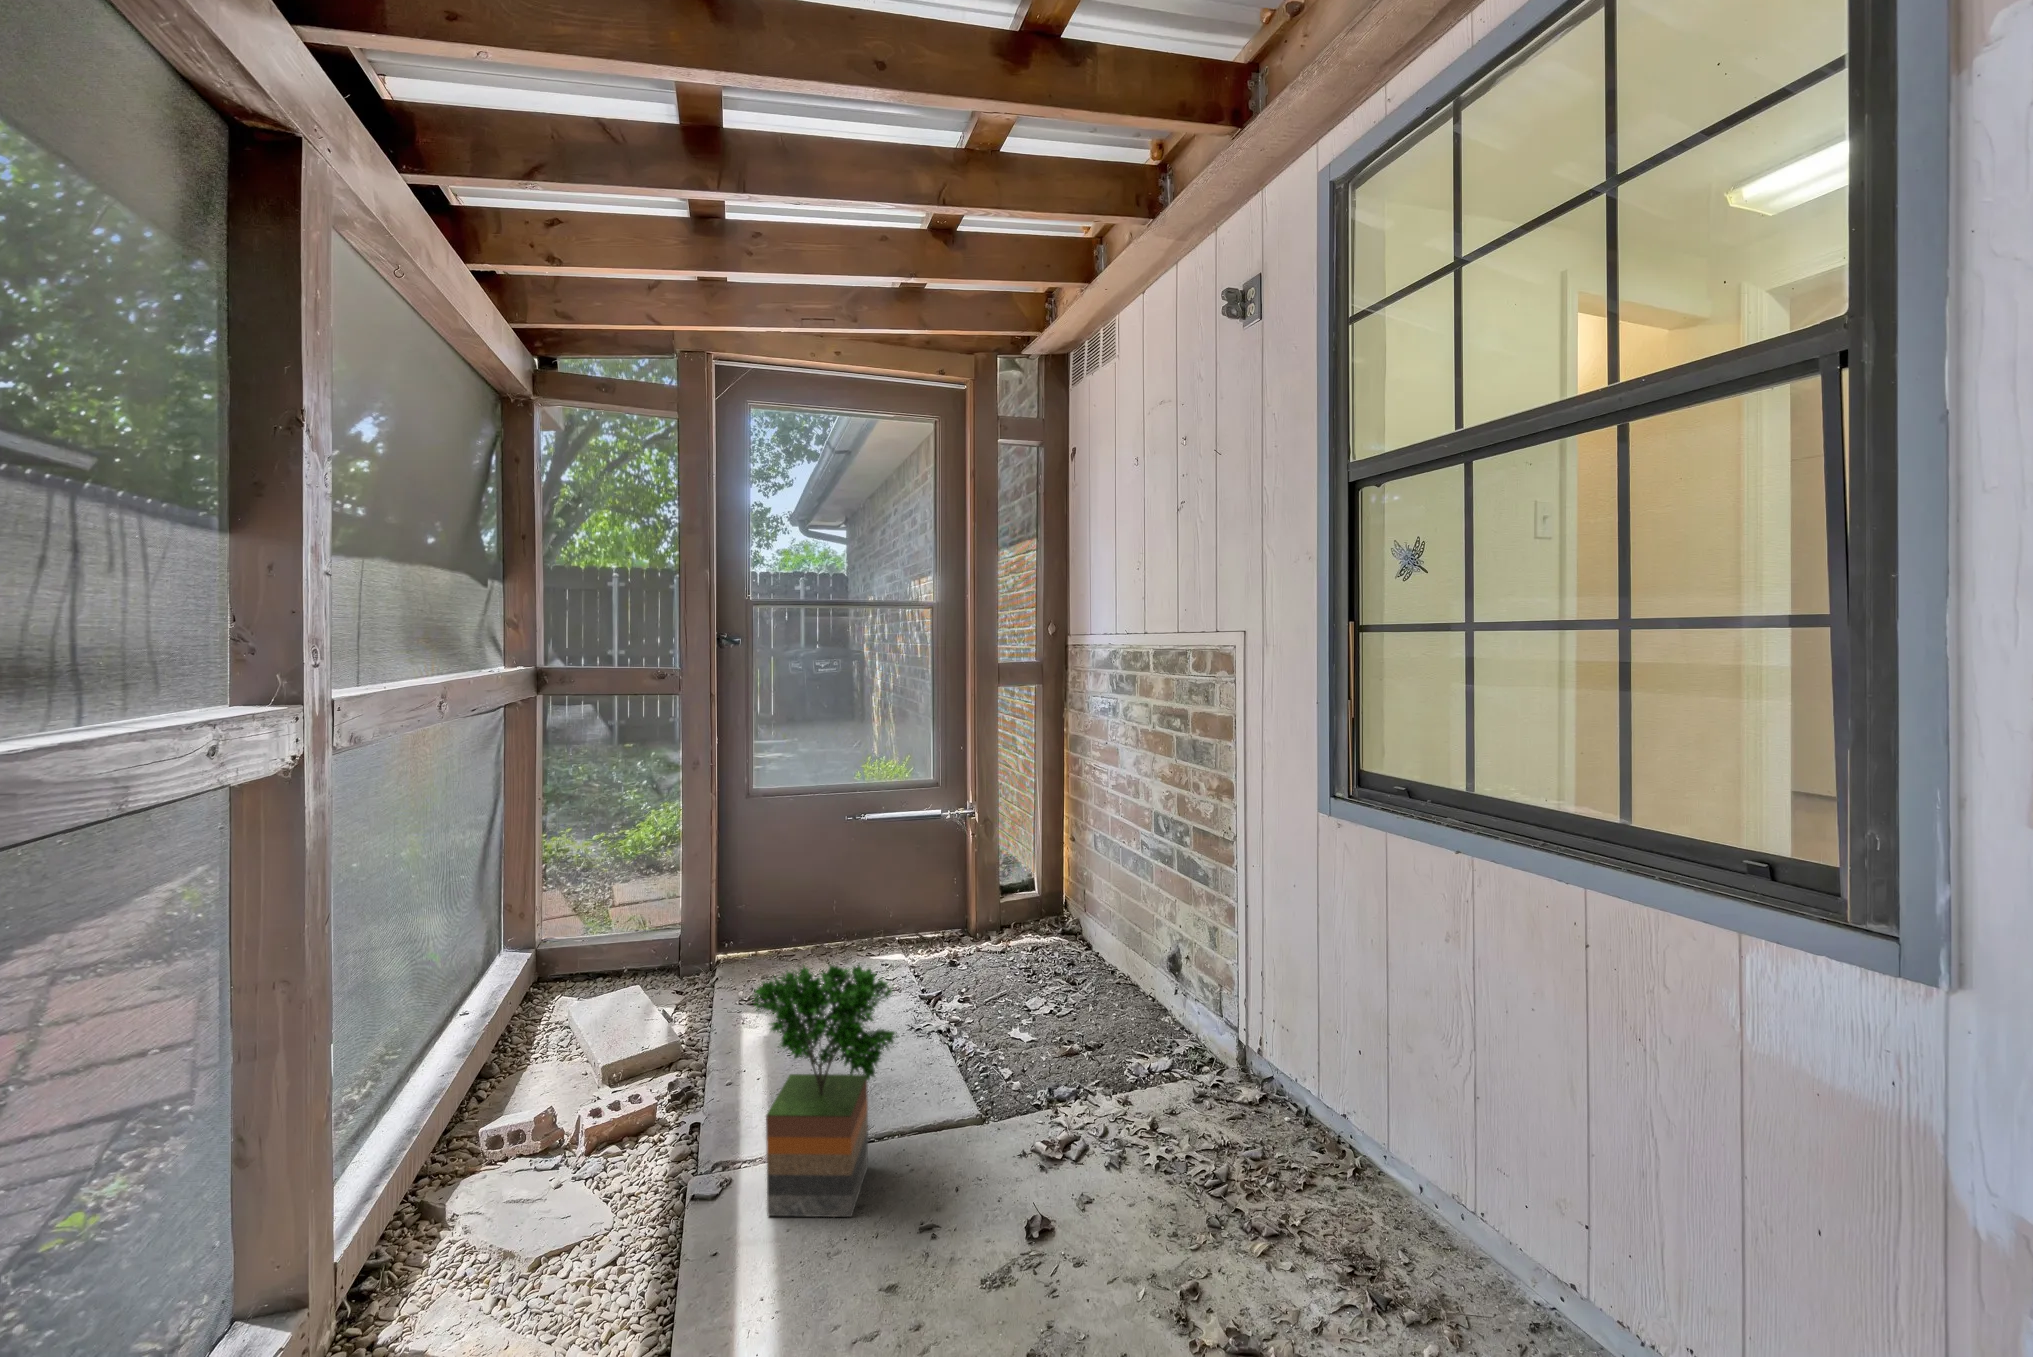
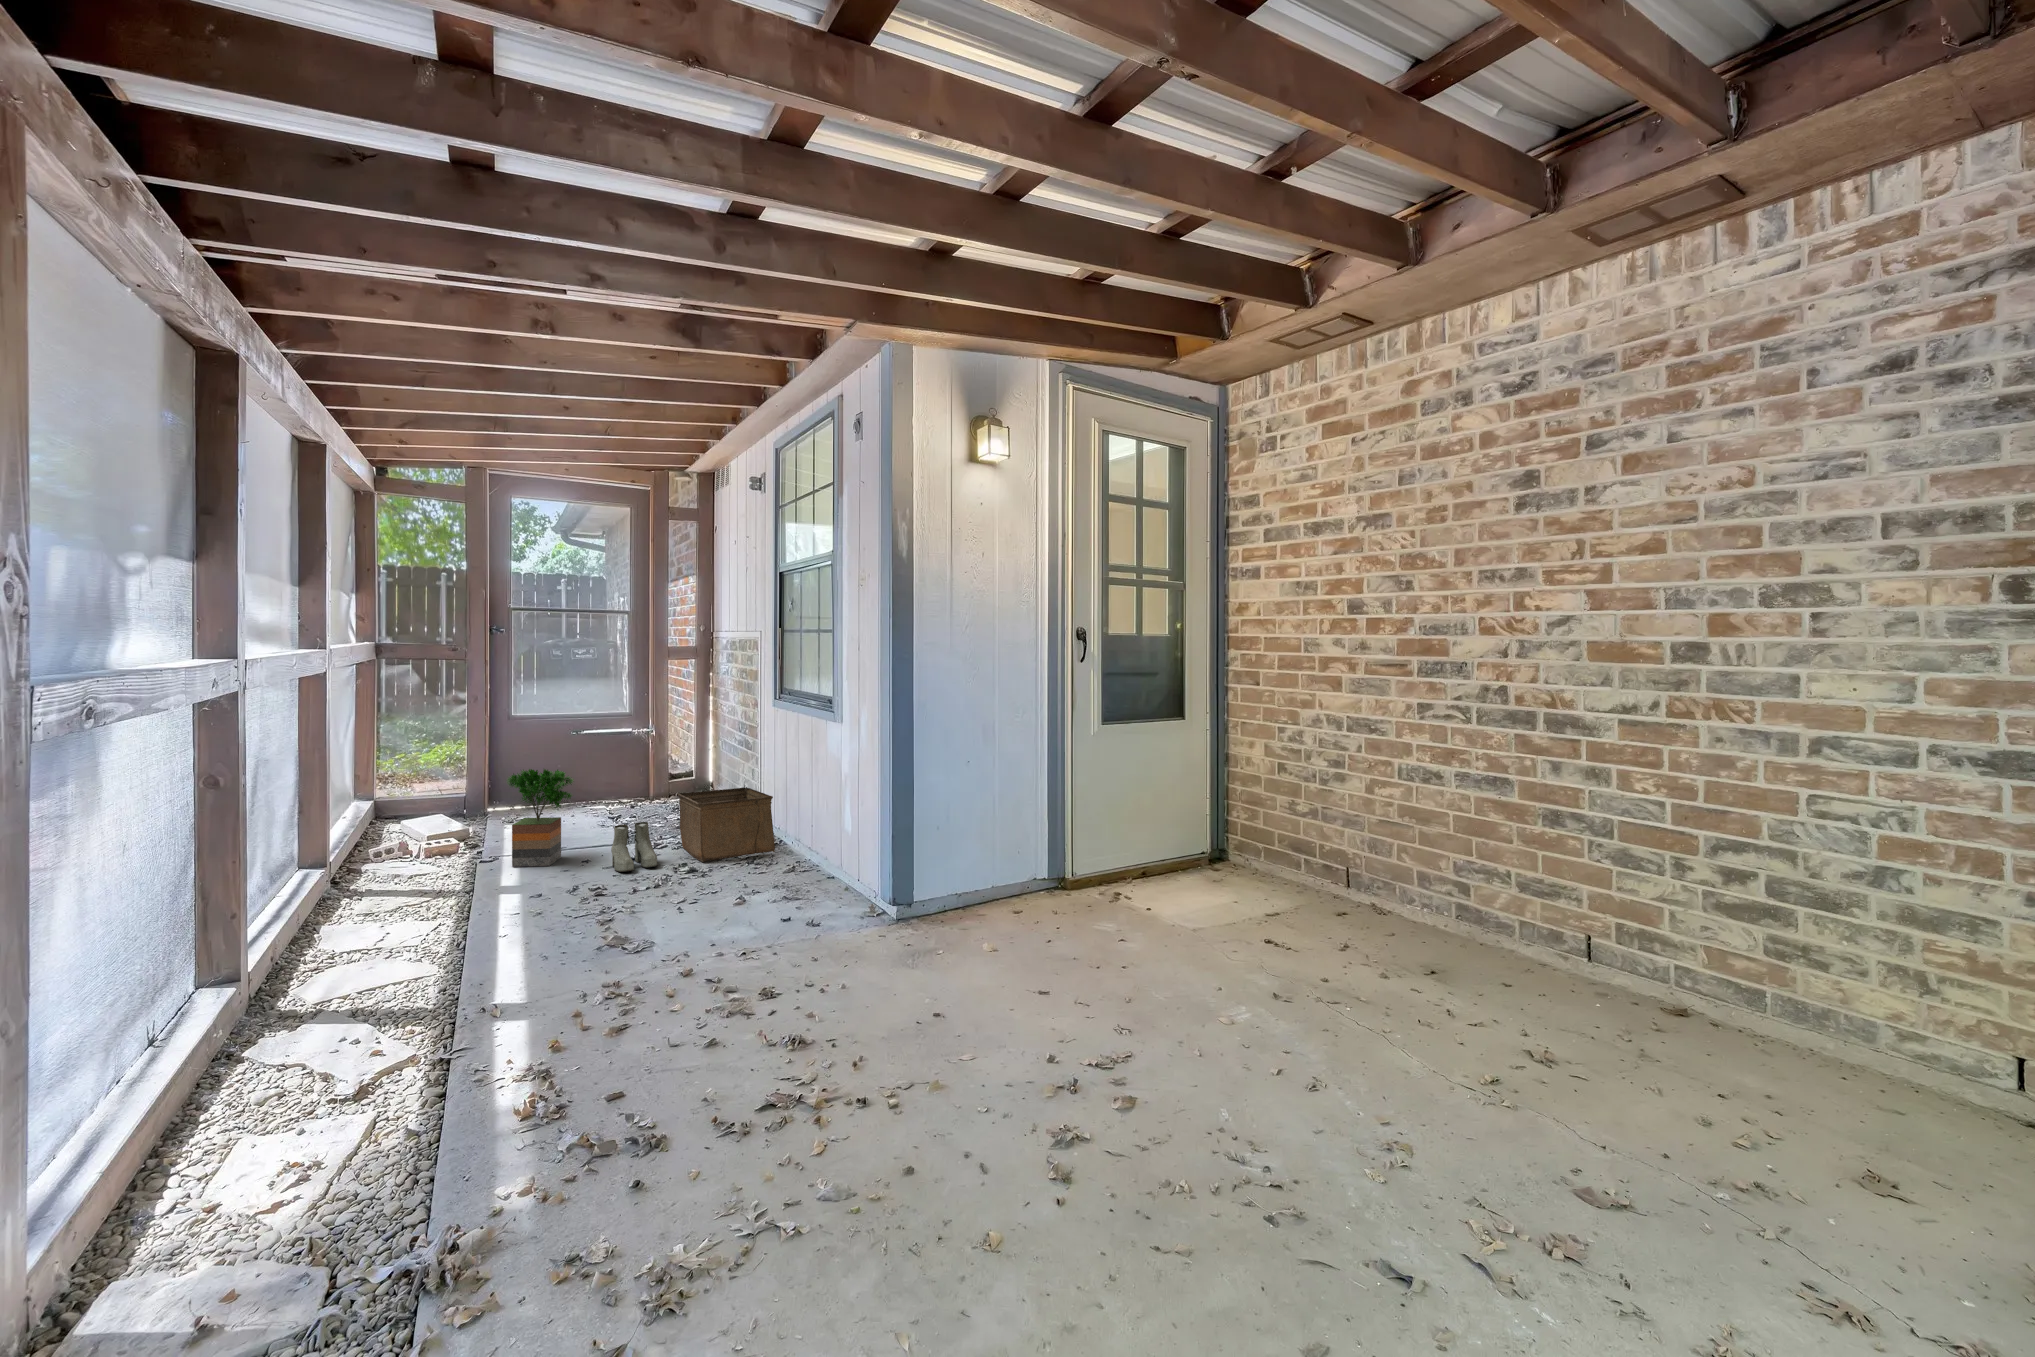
storage bin: none [1111,986,1363,1232] -> present [678,788,775,862]
boots: none [995,1111,1115,1286] -> present [611,822,657,872]

